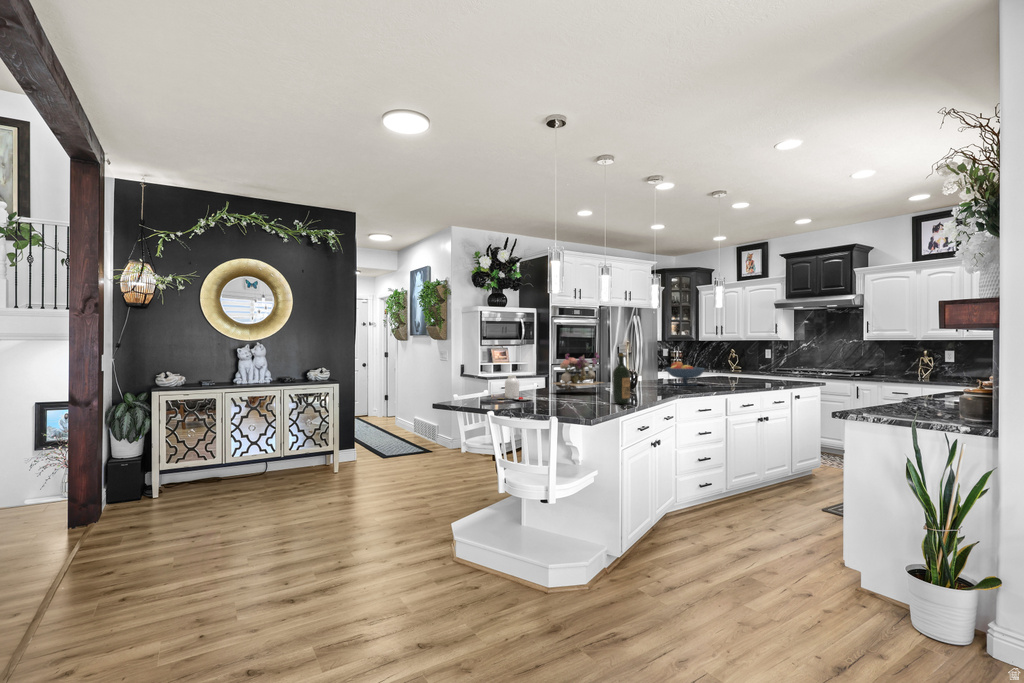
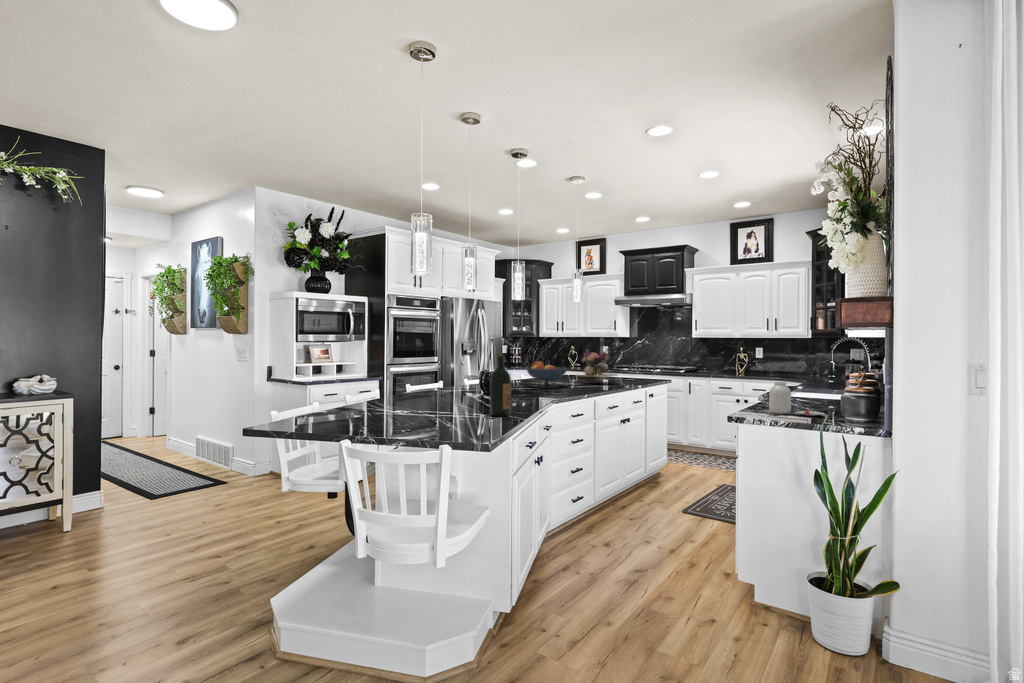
flower arrangement: present [553,352,601,391] -> present [577,348,617,382]
jar: present [501,376,533,401] -> present [768,382,824,416]

